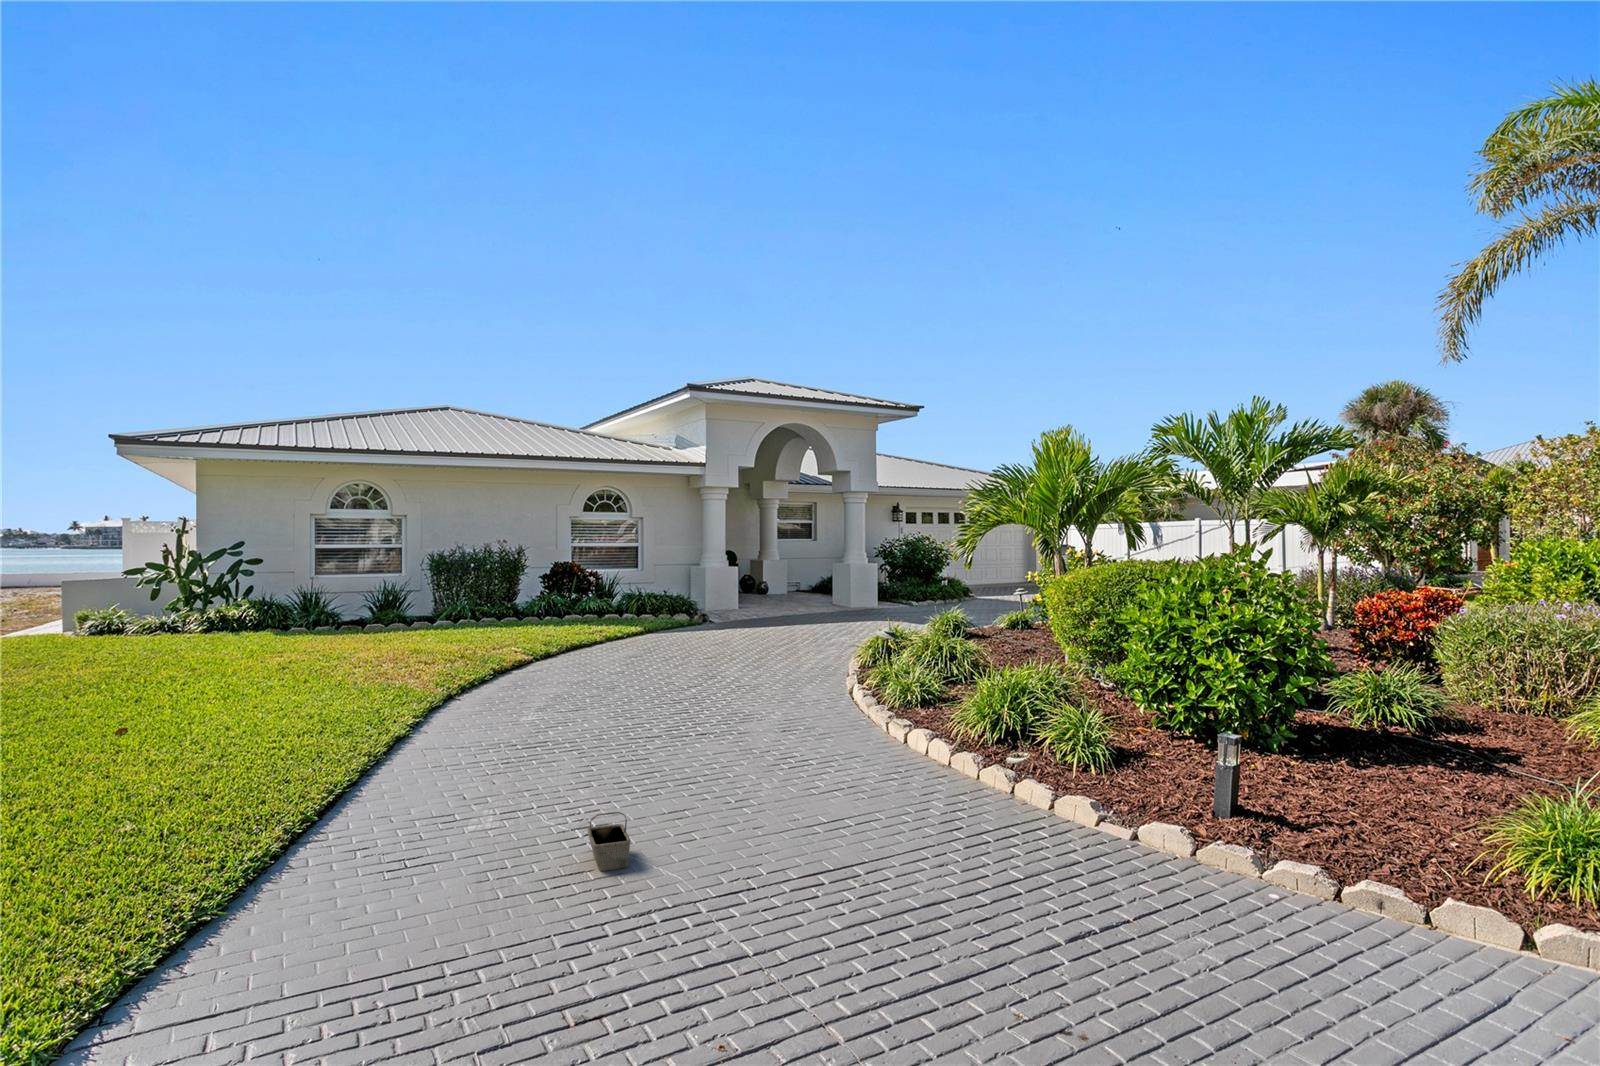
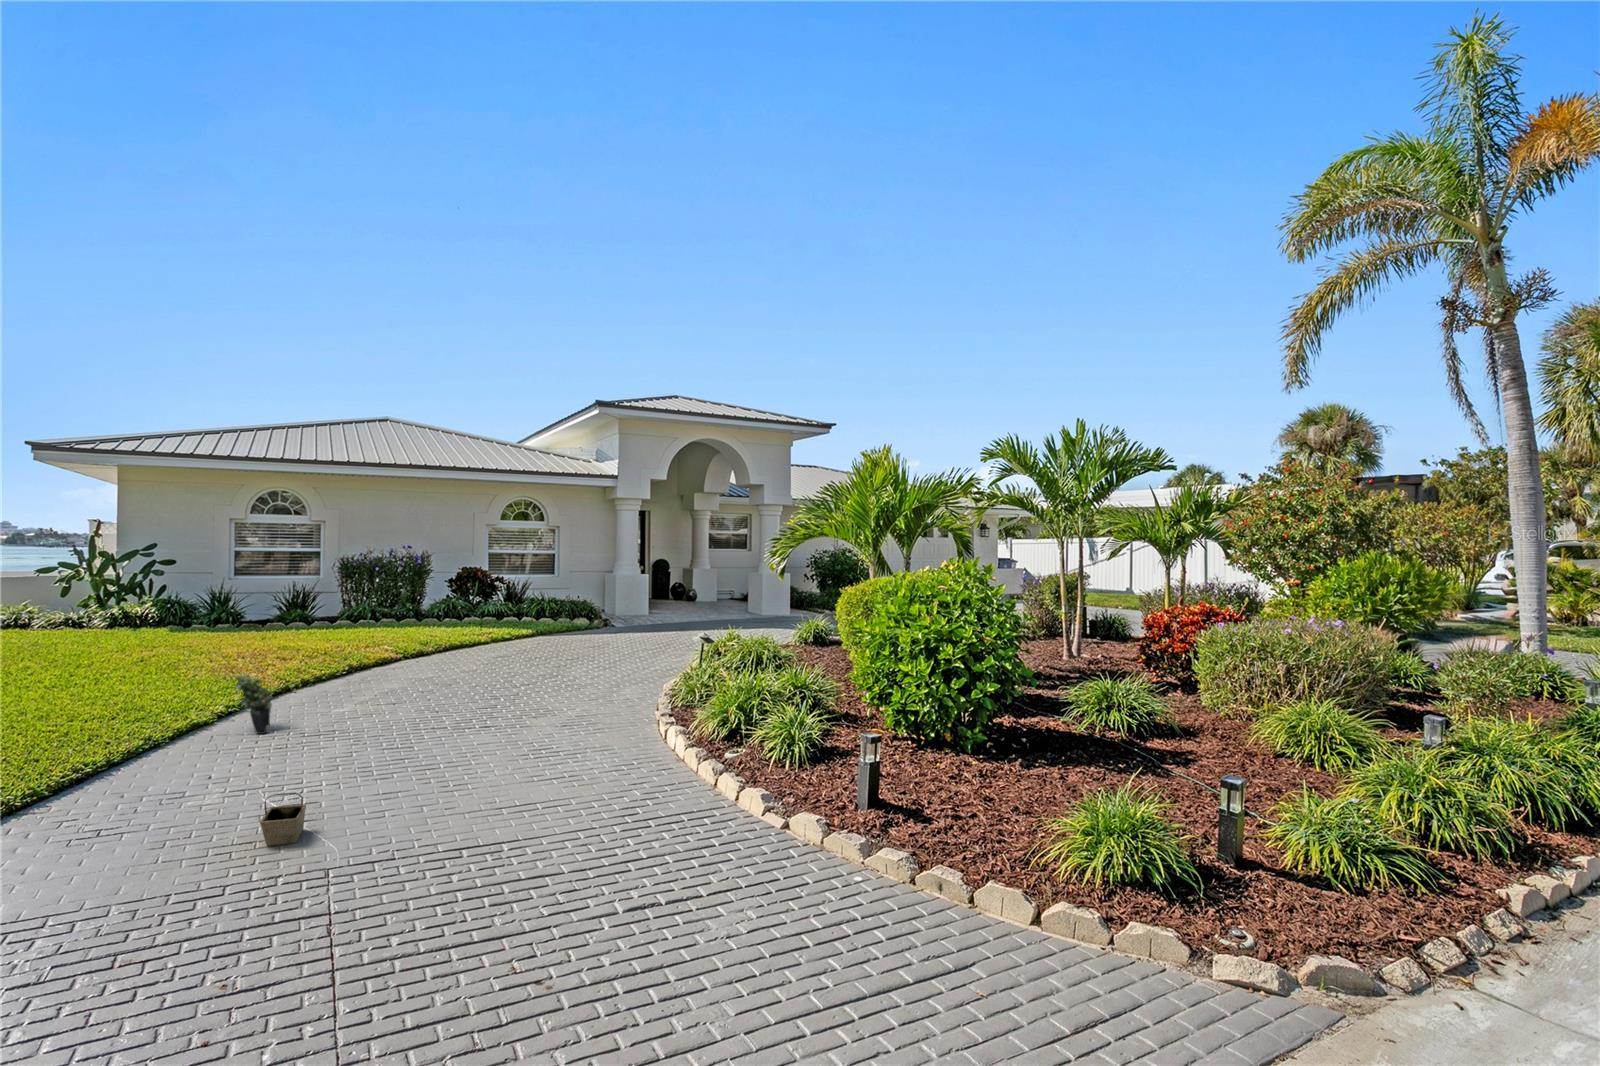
potted plant: none [439,677,483,745] -> present [233,673,273,734]

